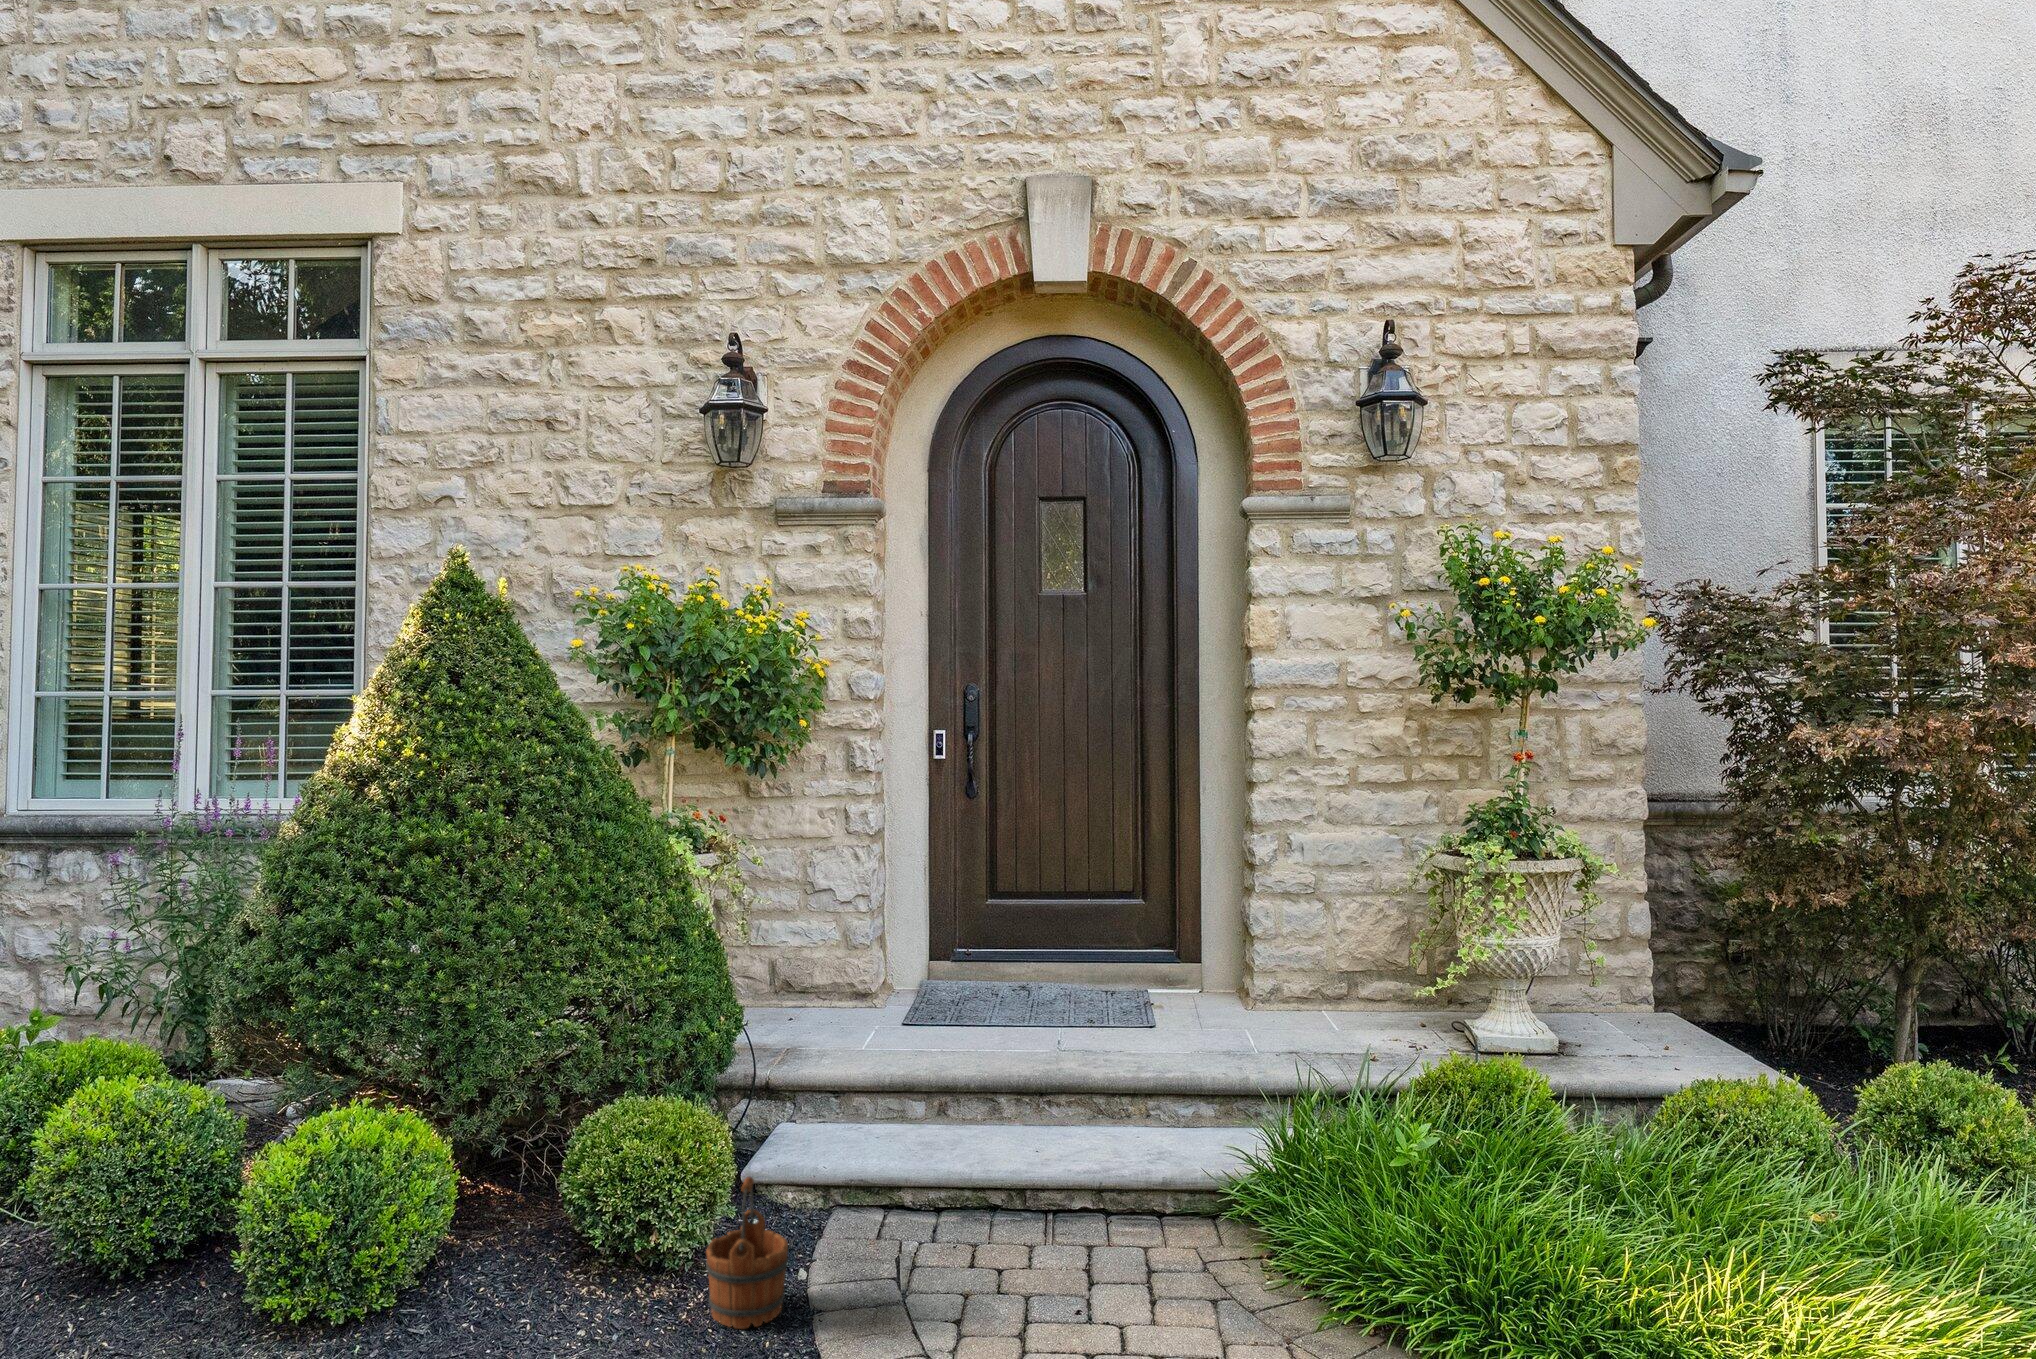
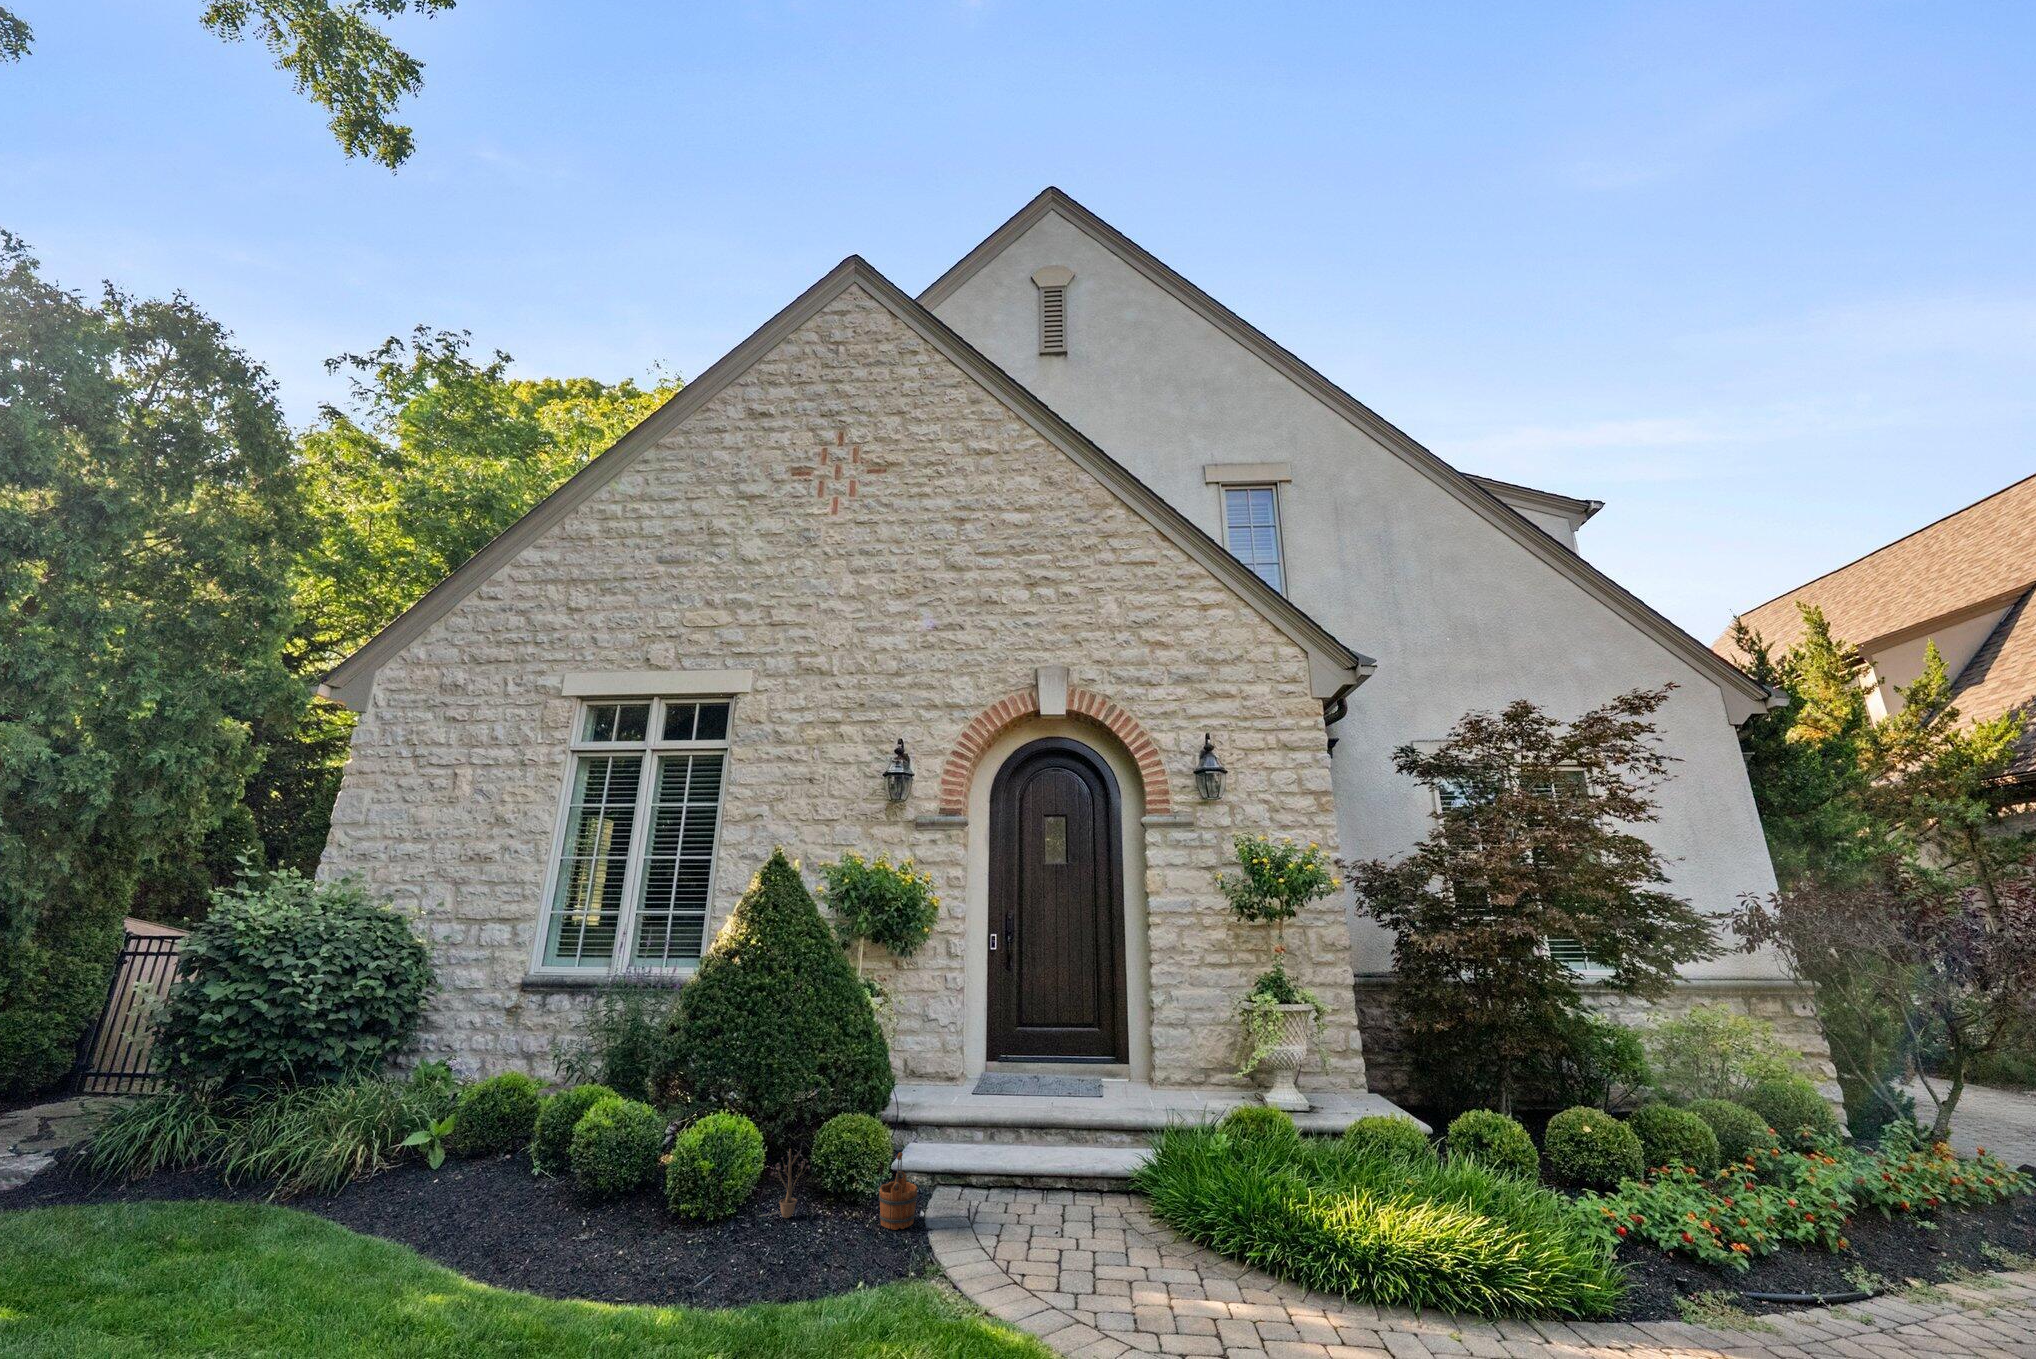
decorative plant: none [450,1174,556,1309] -> present [759,1149,810,1218]

